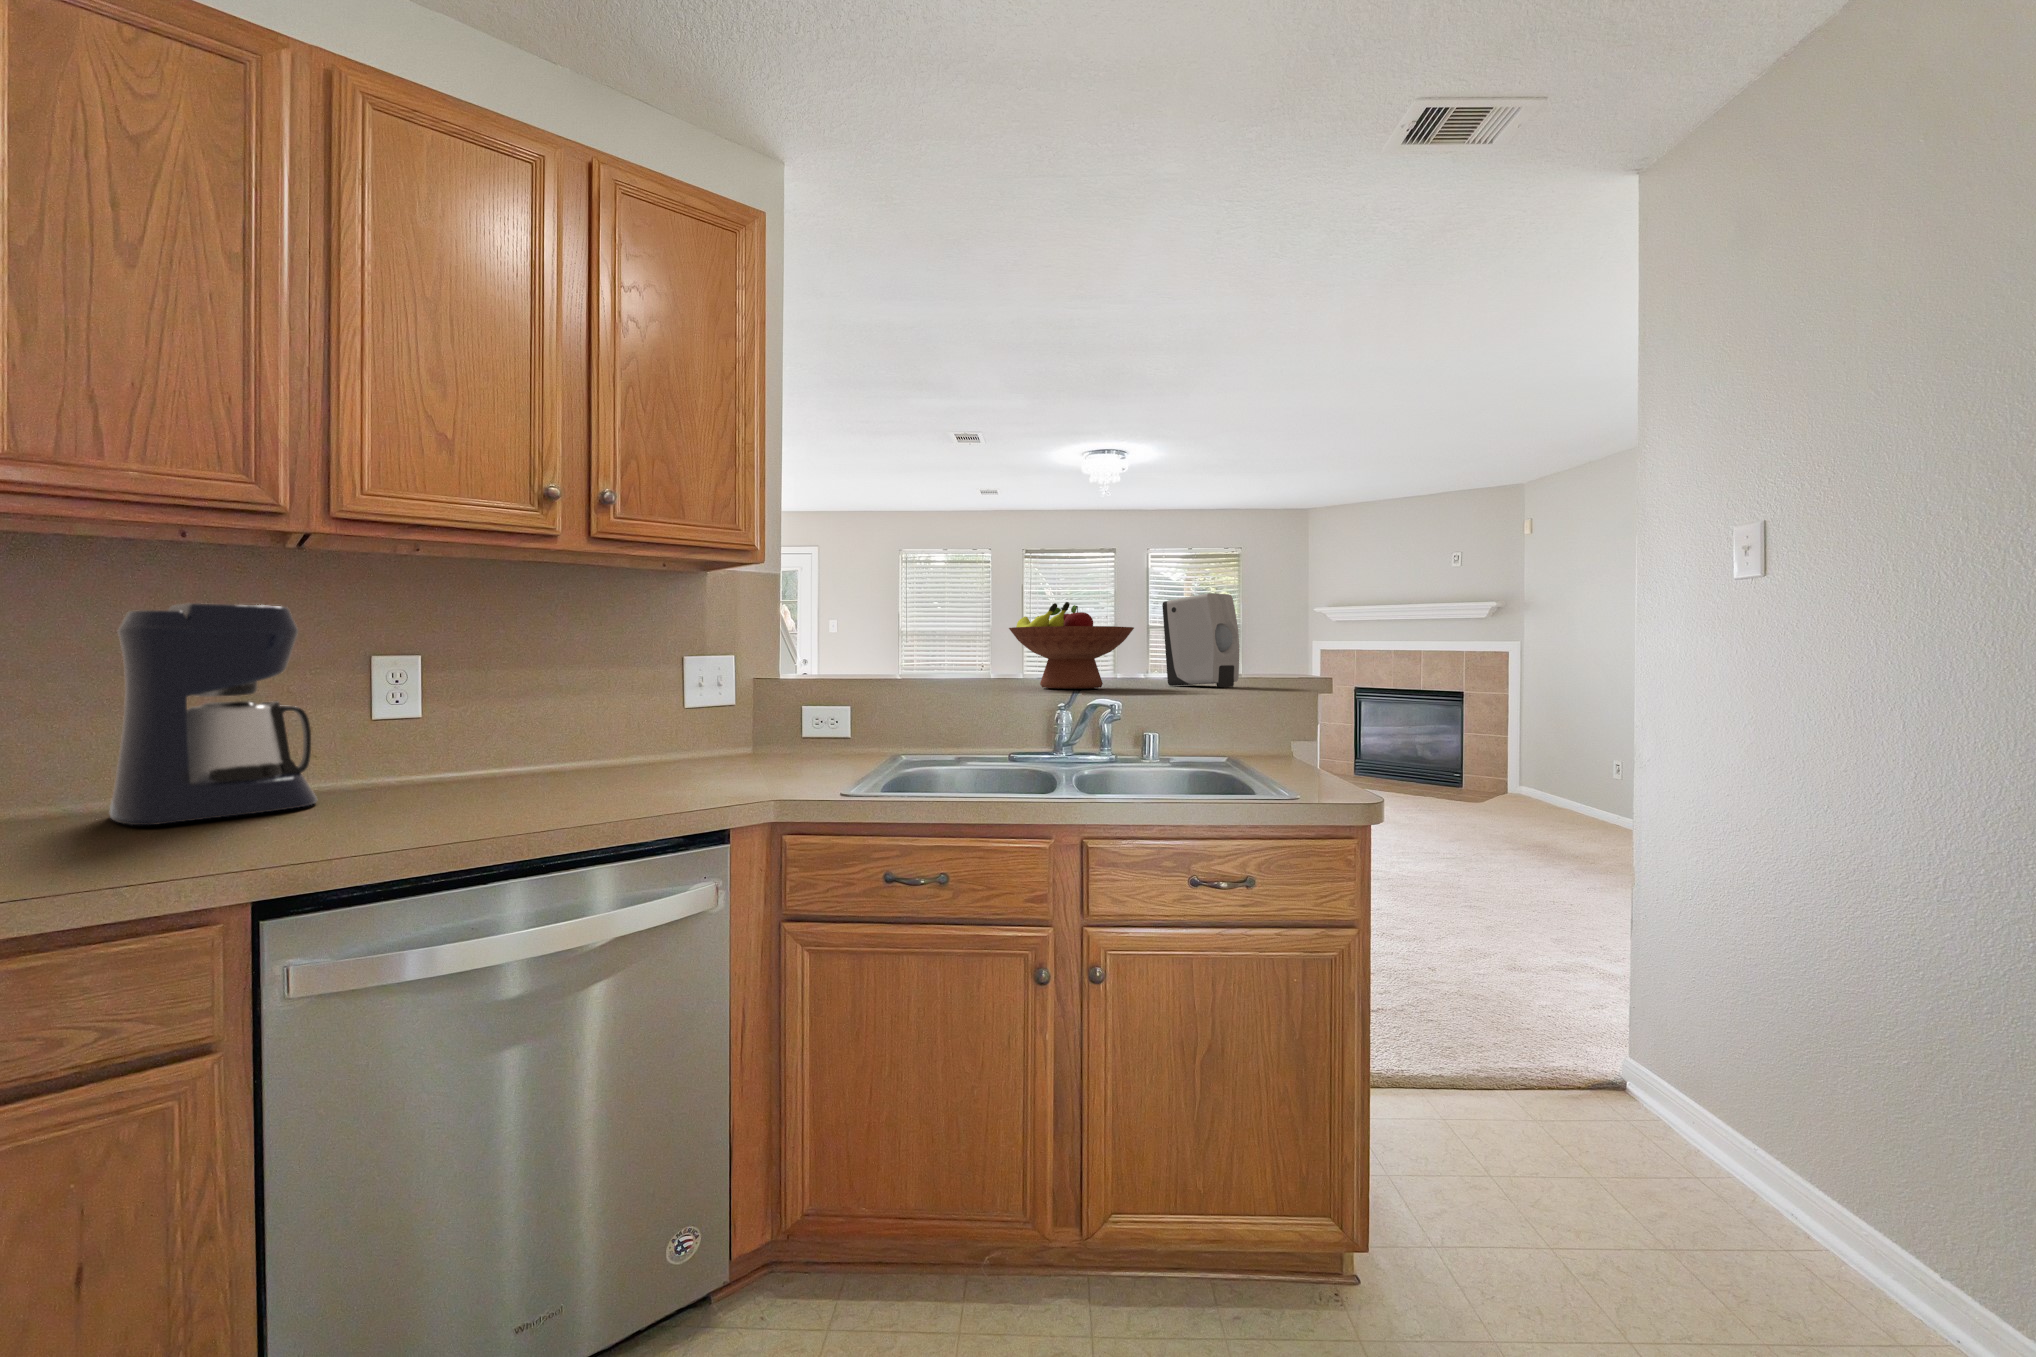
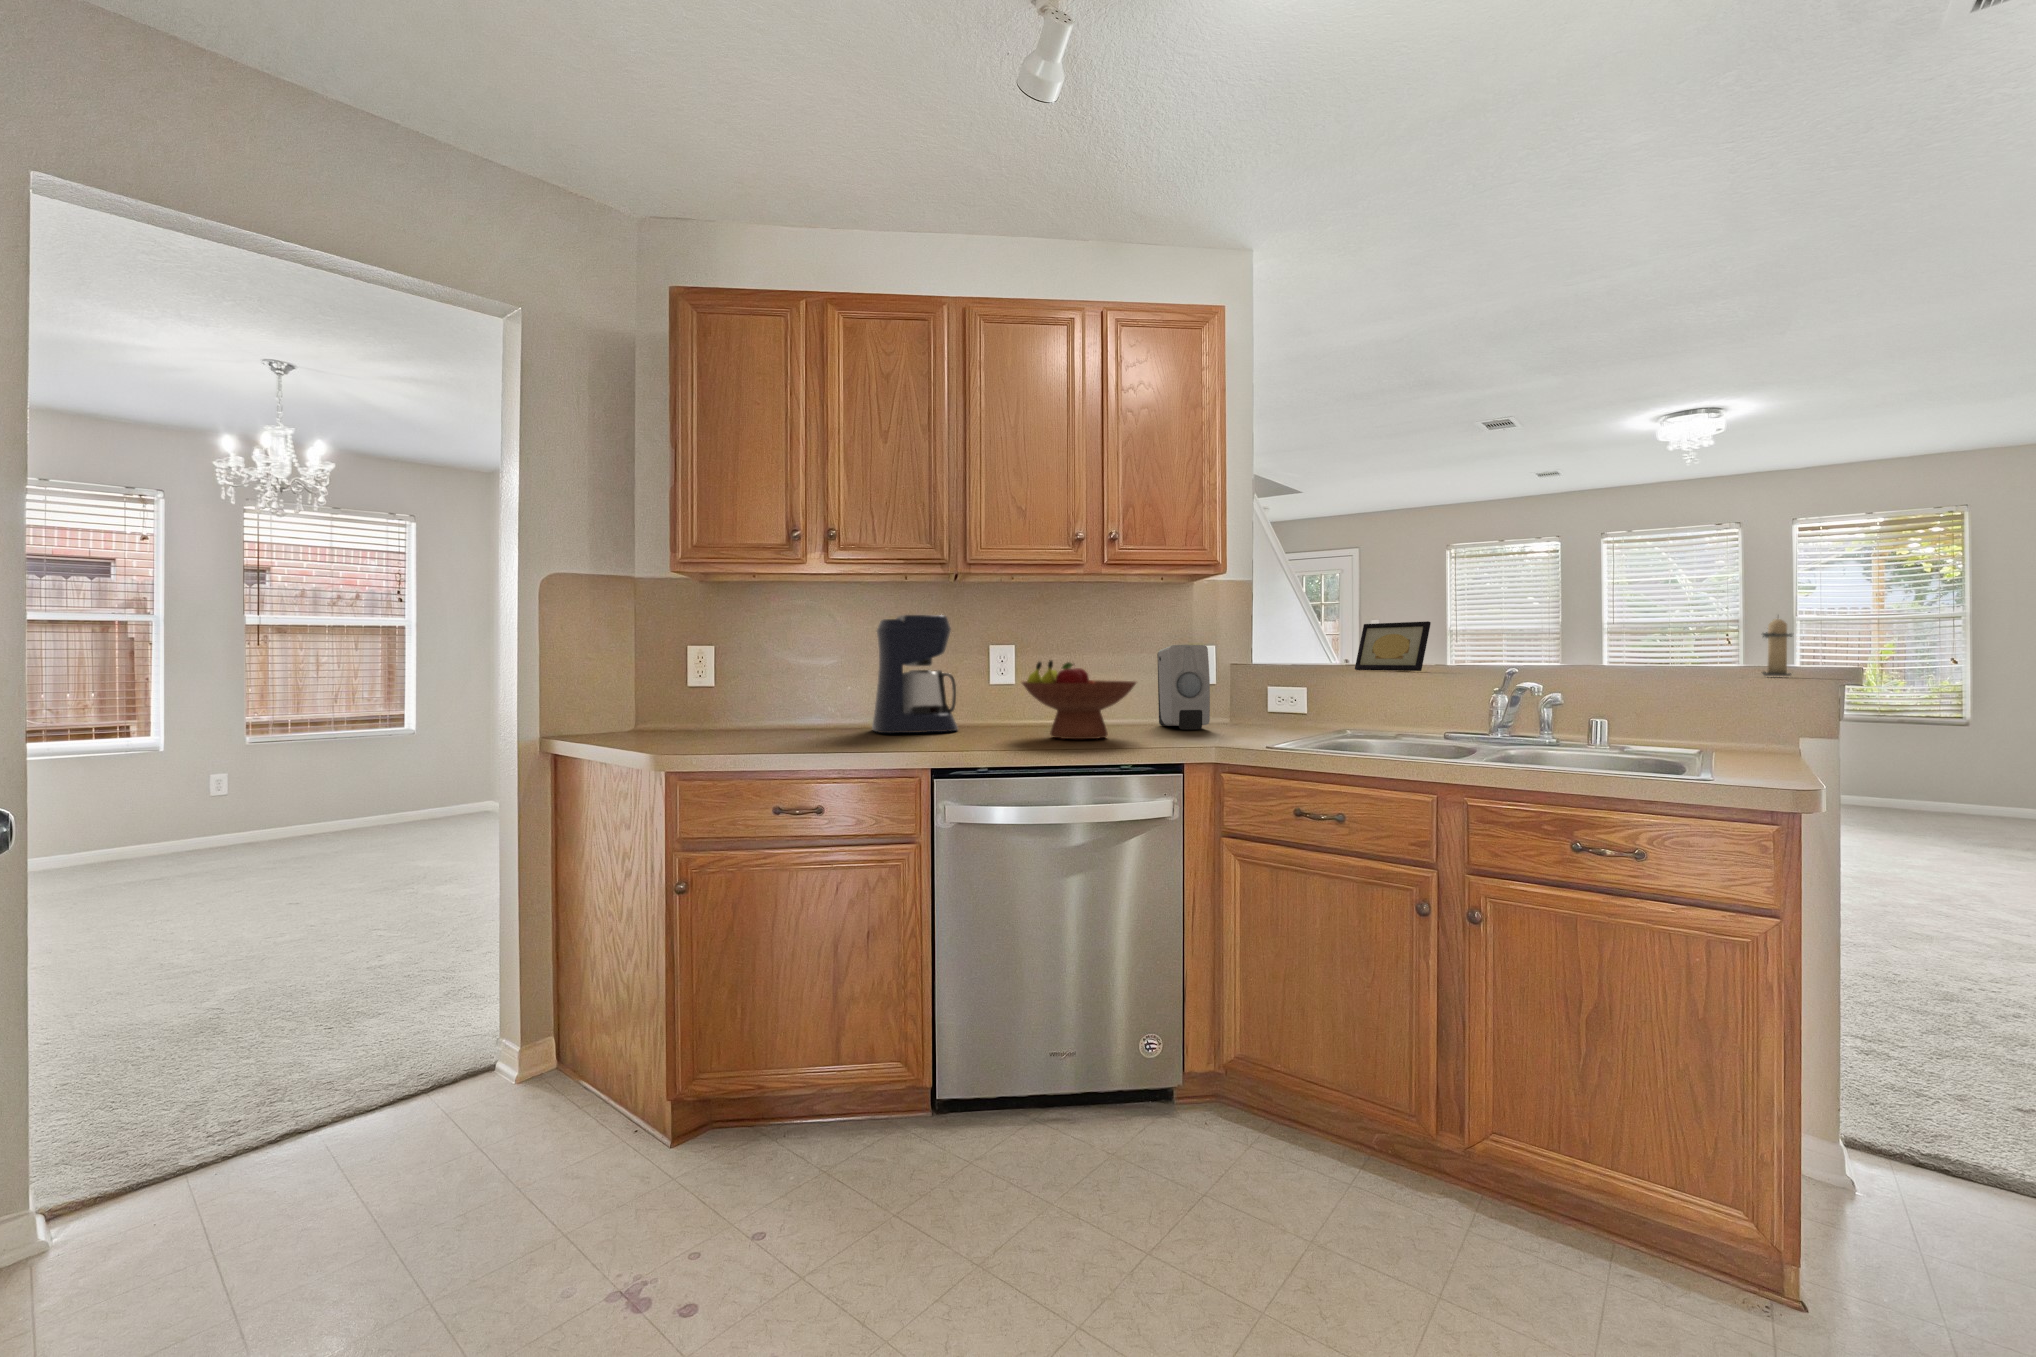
soap dispenser: present [1162,593,1239,687] -> present [1157,645,1210,729]
fruit bowl: present [1009,602,1134,689] -> present [1022,660,1136,739]
picture frame: none [899,630,982,685] -> present [1355,621,1431,671]
candle: none [1264,631,1293,688] -> present [1763,619,1792,676]

